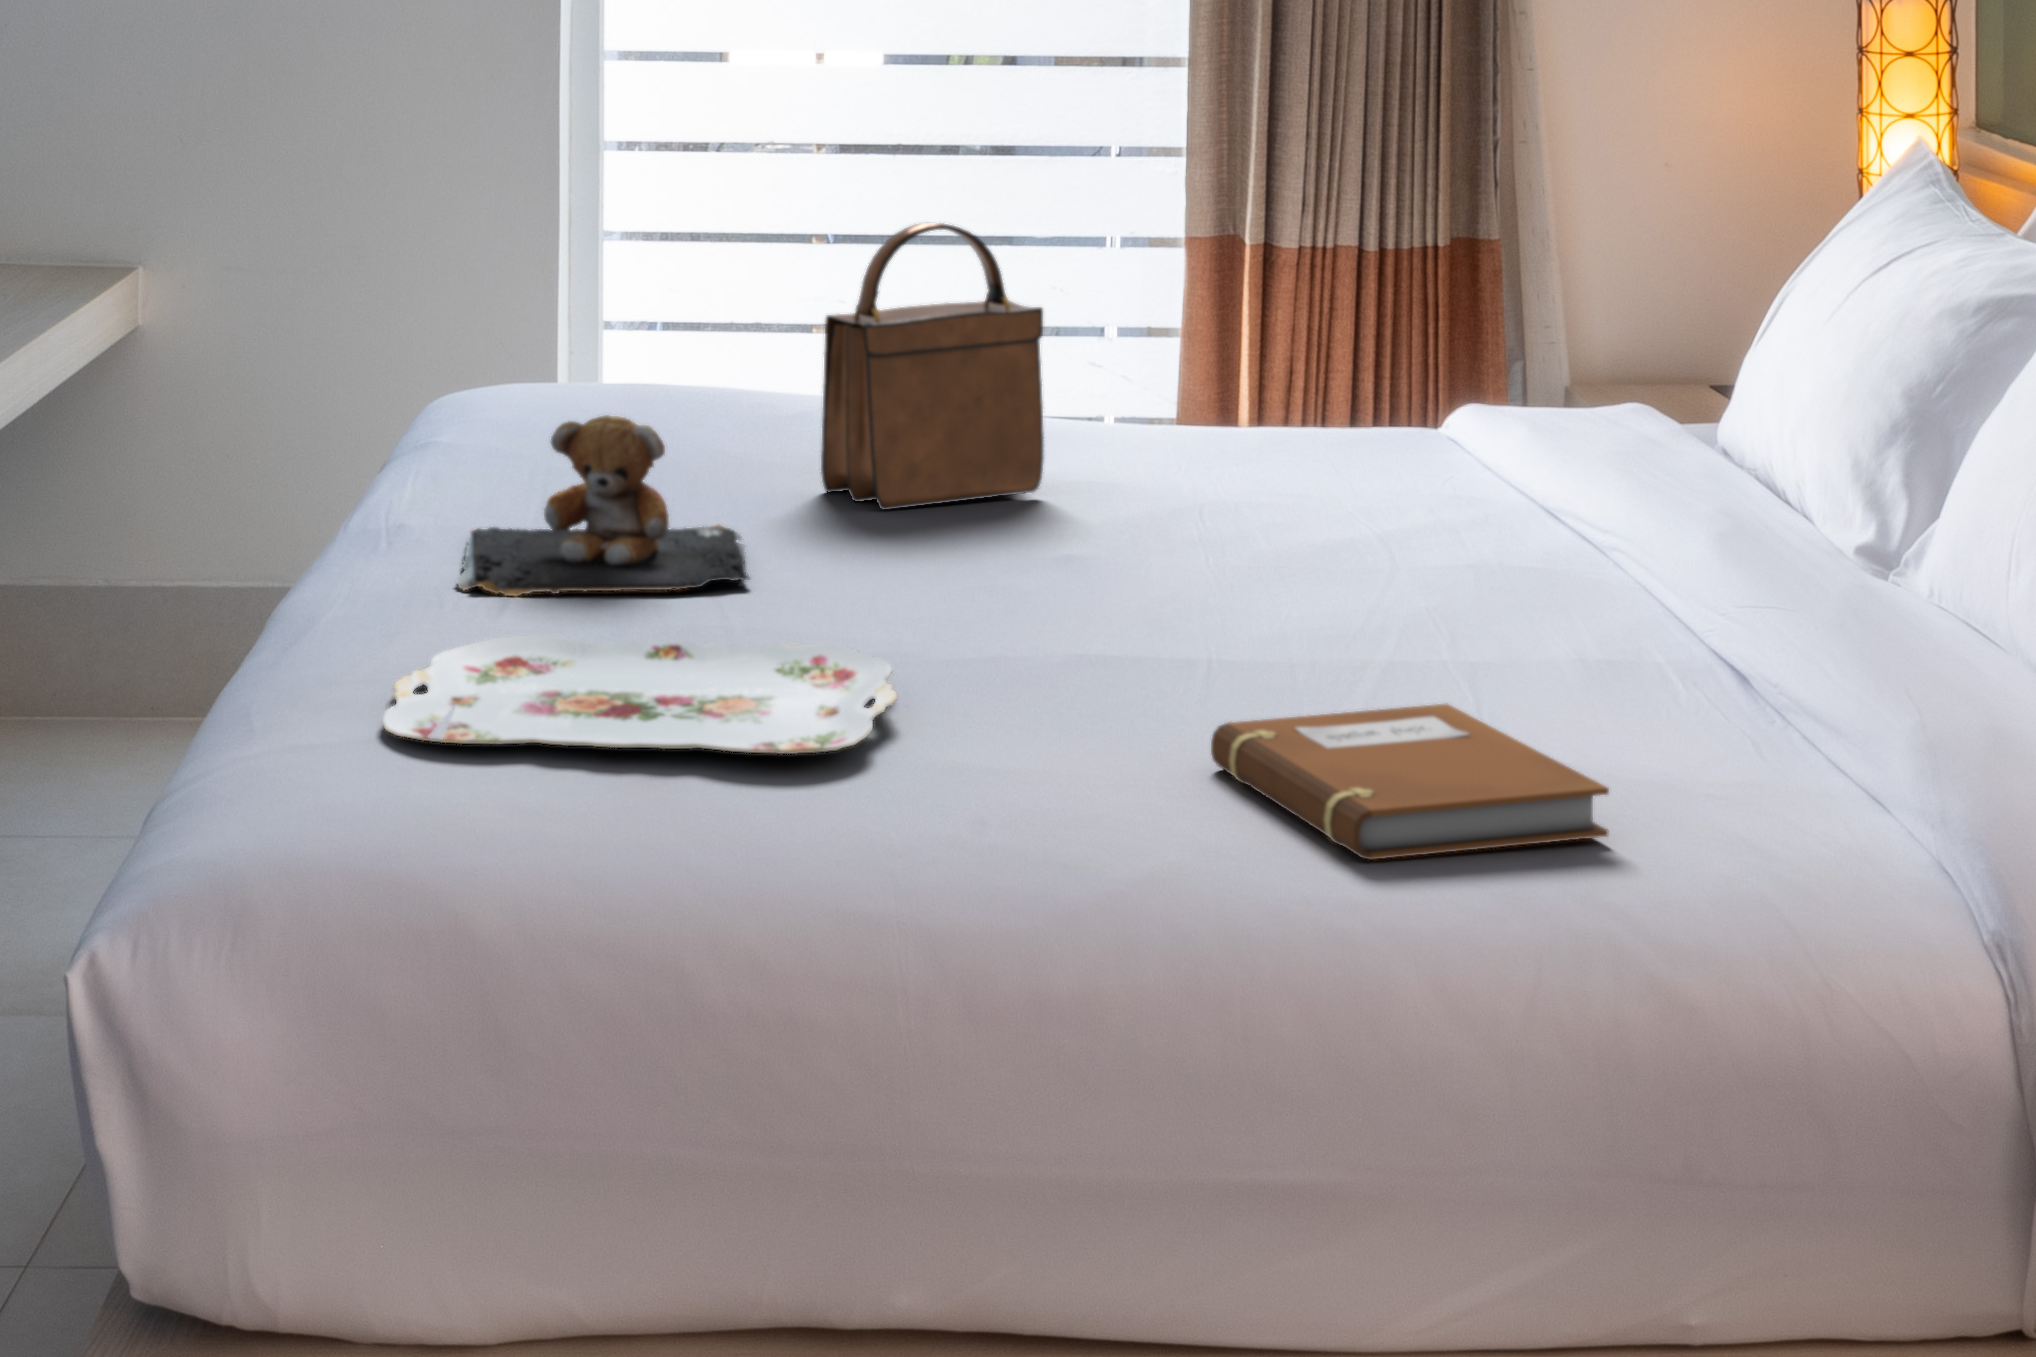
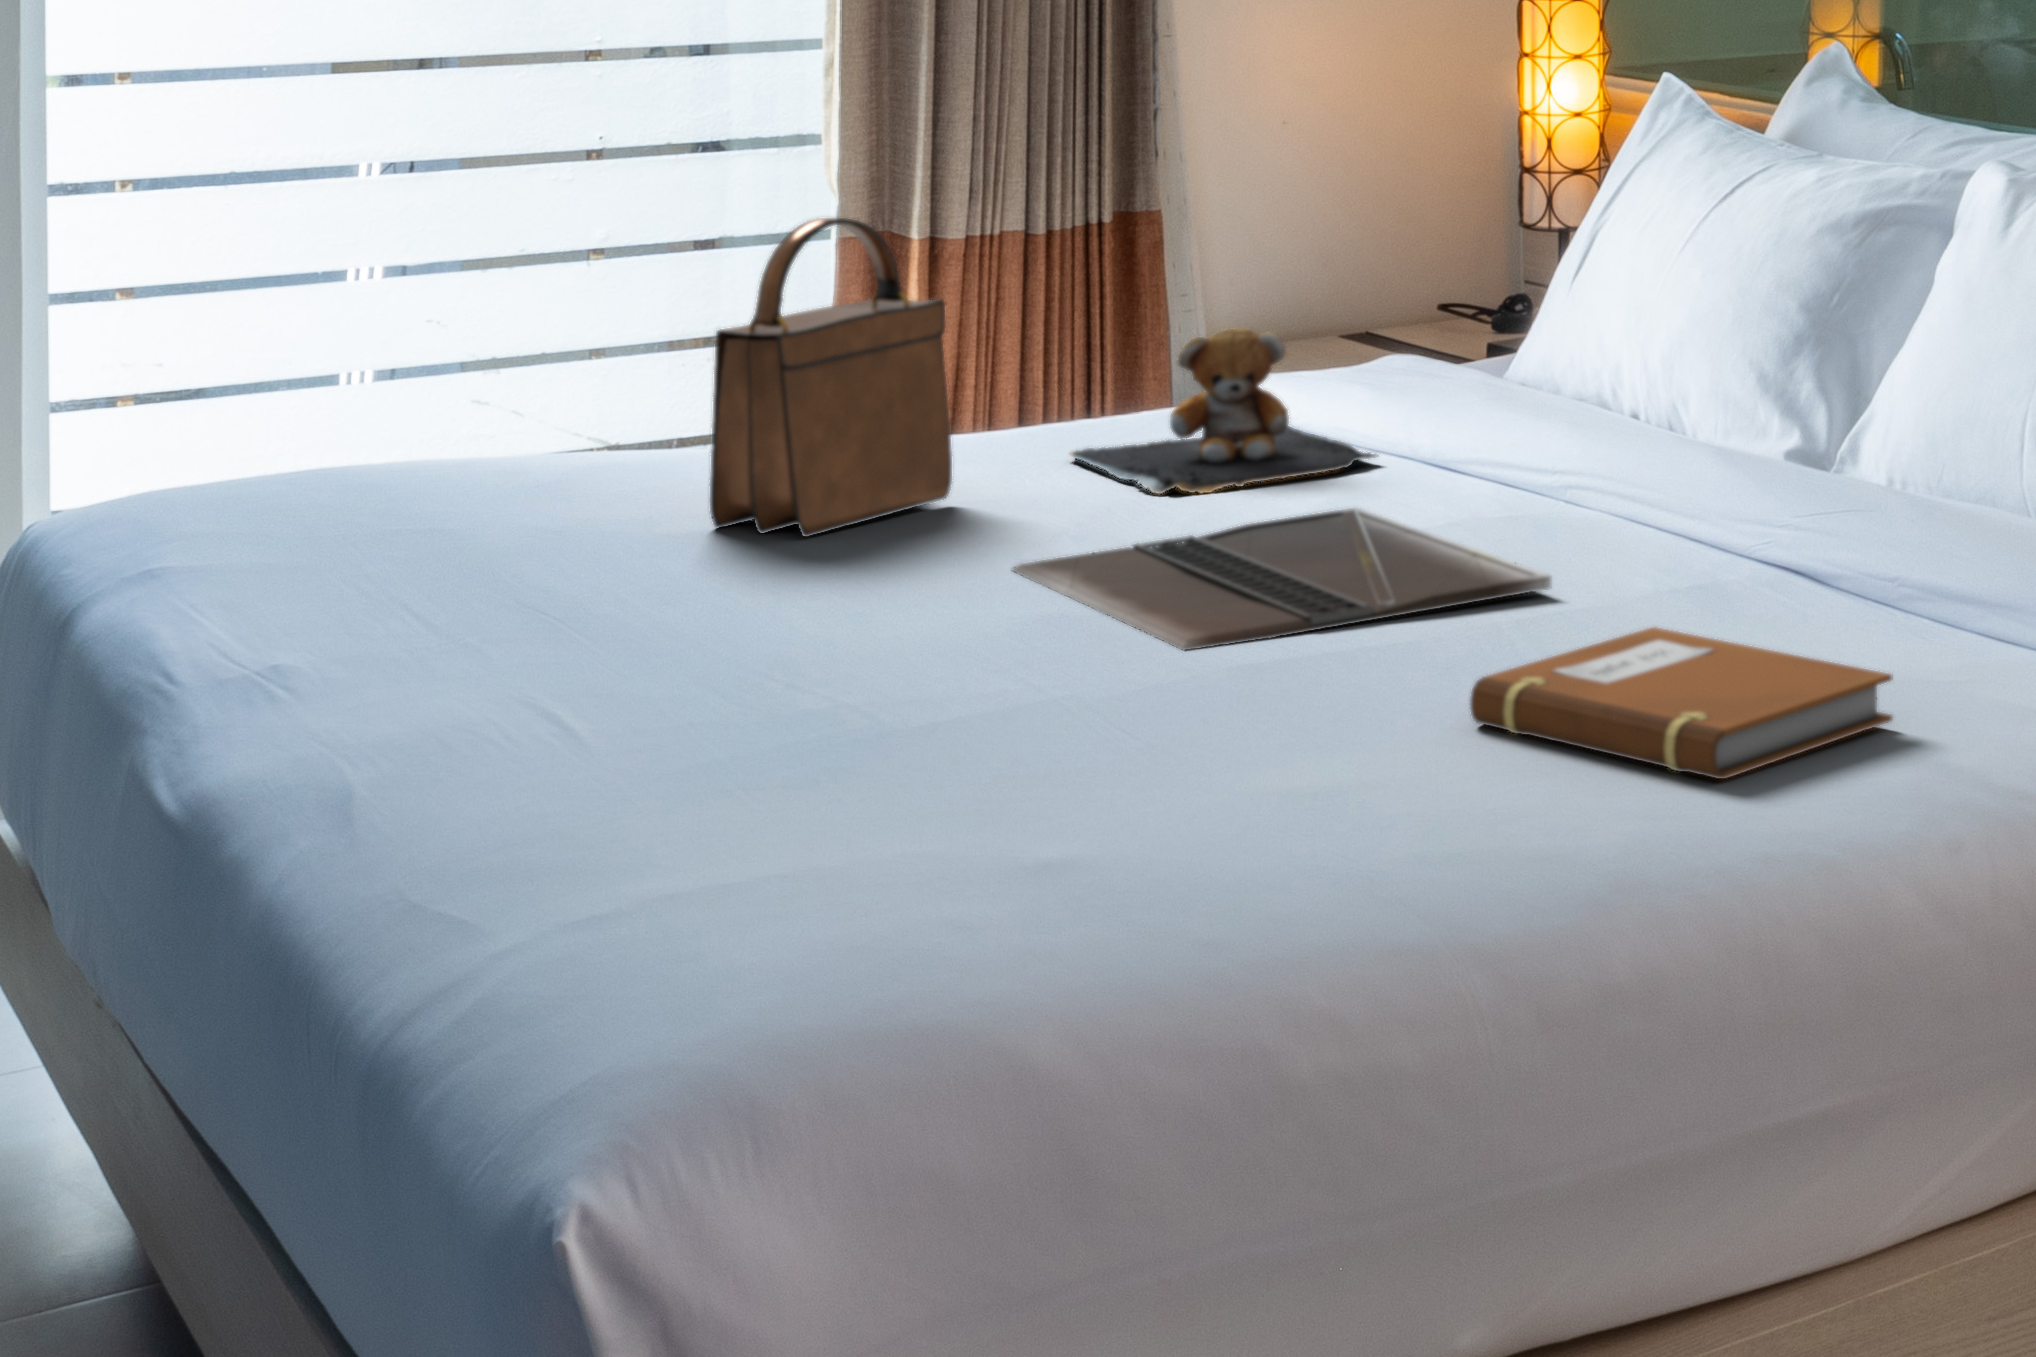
teddy bear: present [457,415,750,596] -> present [1069,328,1379,494]
laptop: none [1012,550,1455,660] -> present [1013,508,1551,650]
serving tray: present [383,636,897,754] -> none [519,671,1134,845]

